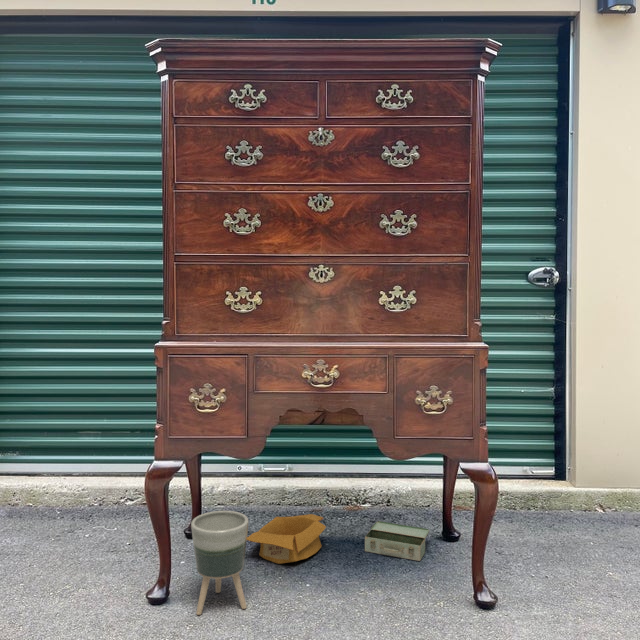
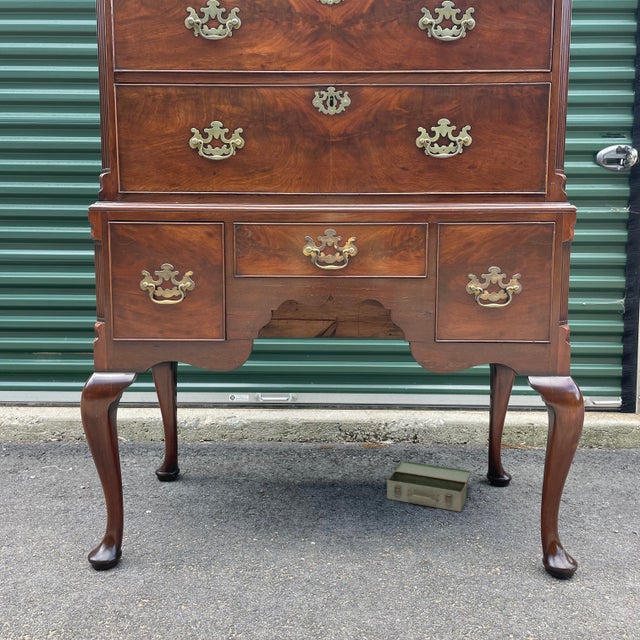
planter: present [191,511,248,615] -> none [148,444,229,584]
cardboard box: present [247,514,326,564] -> none [230,452,336,514]

